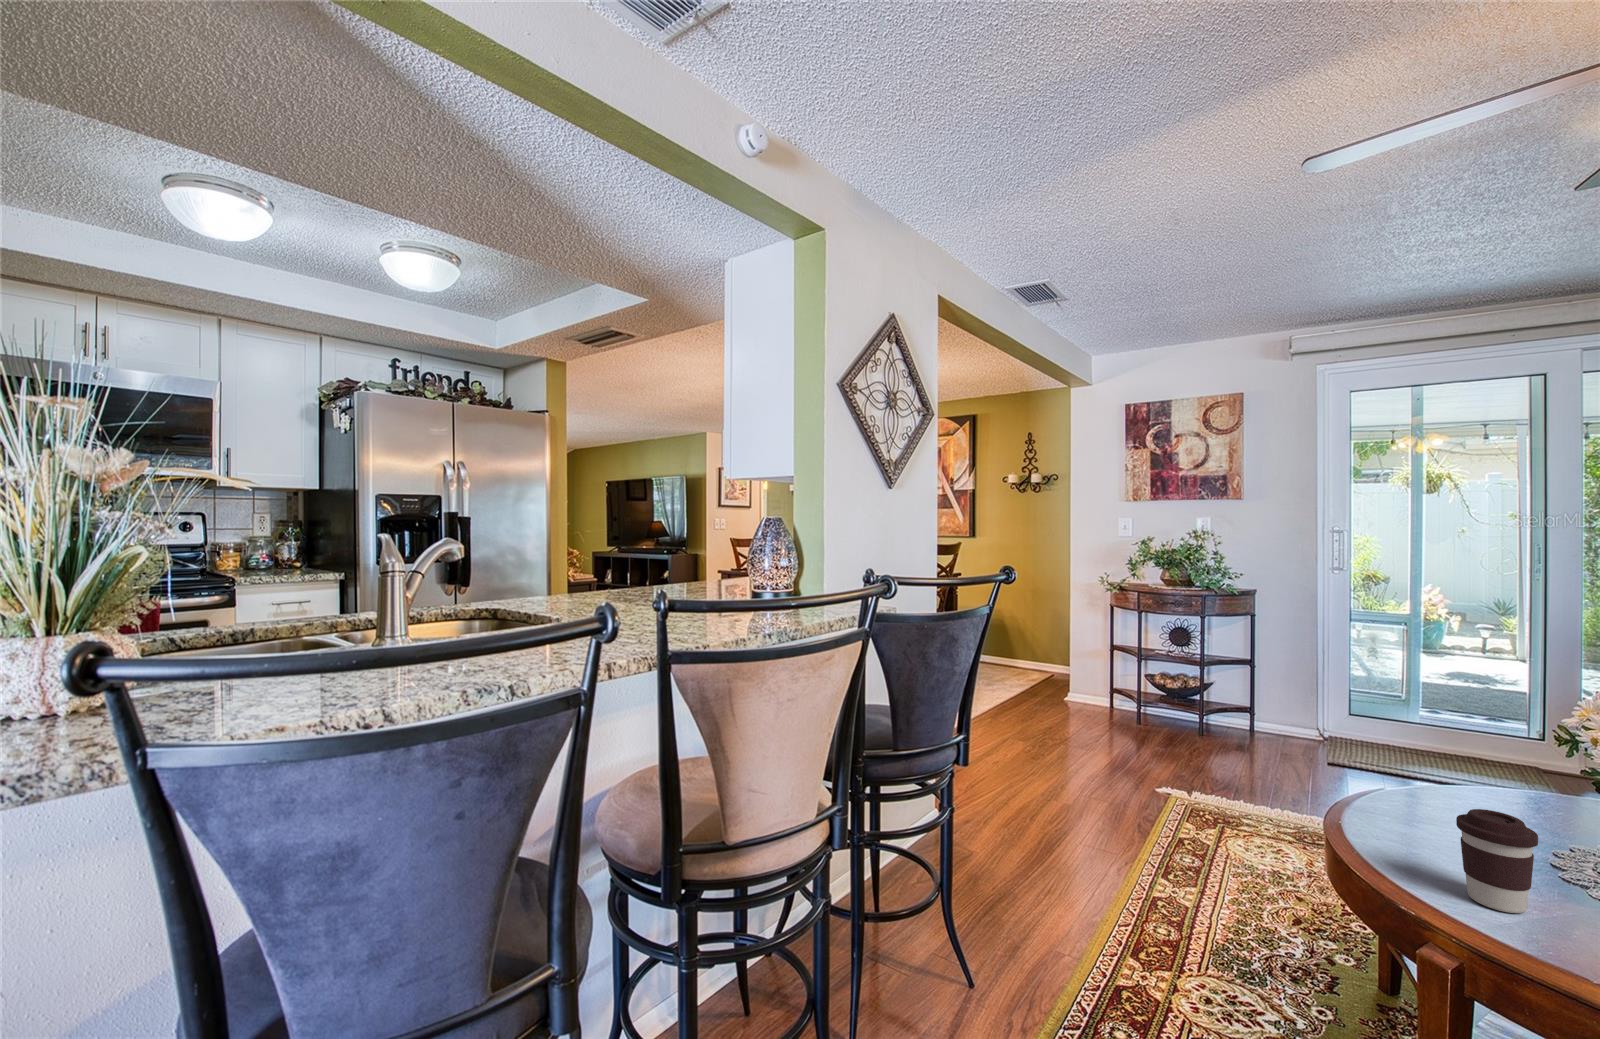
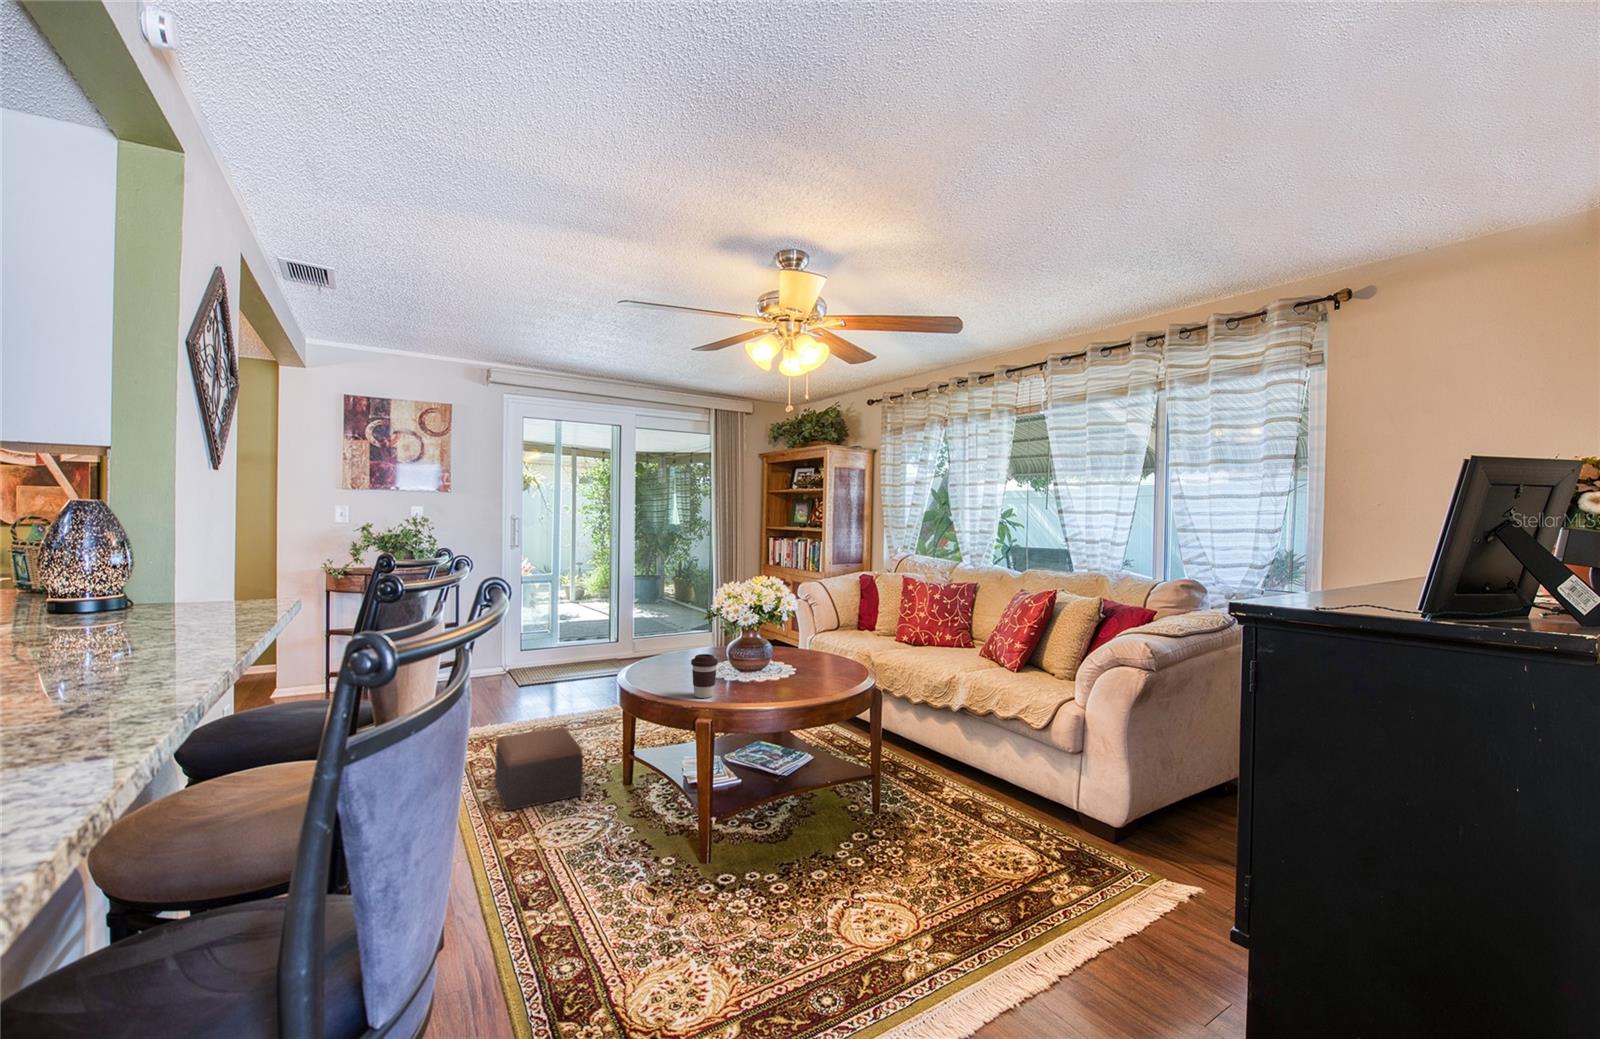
footstool: none [1167,821,1299,965] -> present [495,727,583,811]

